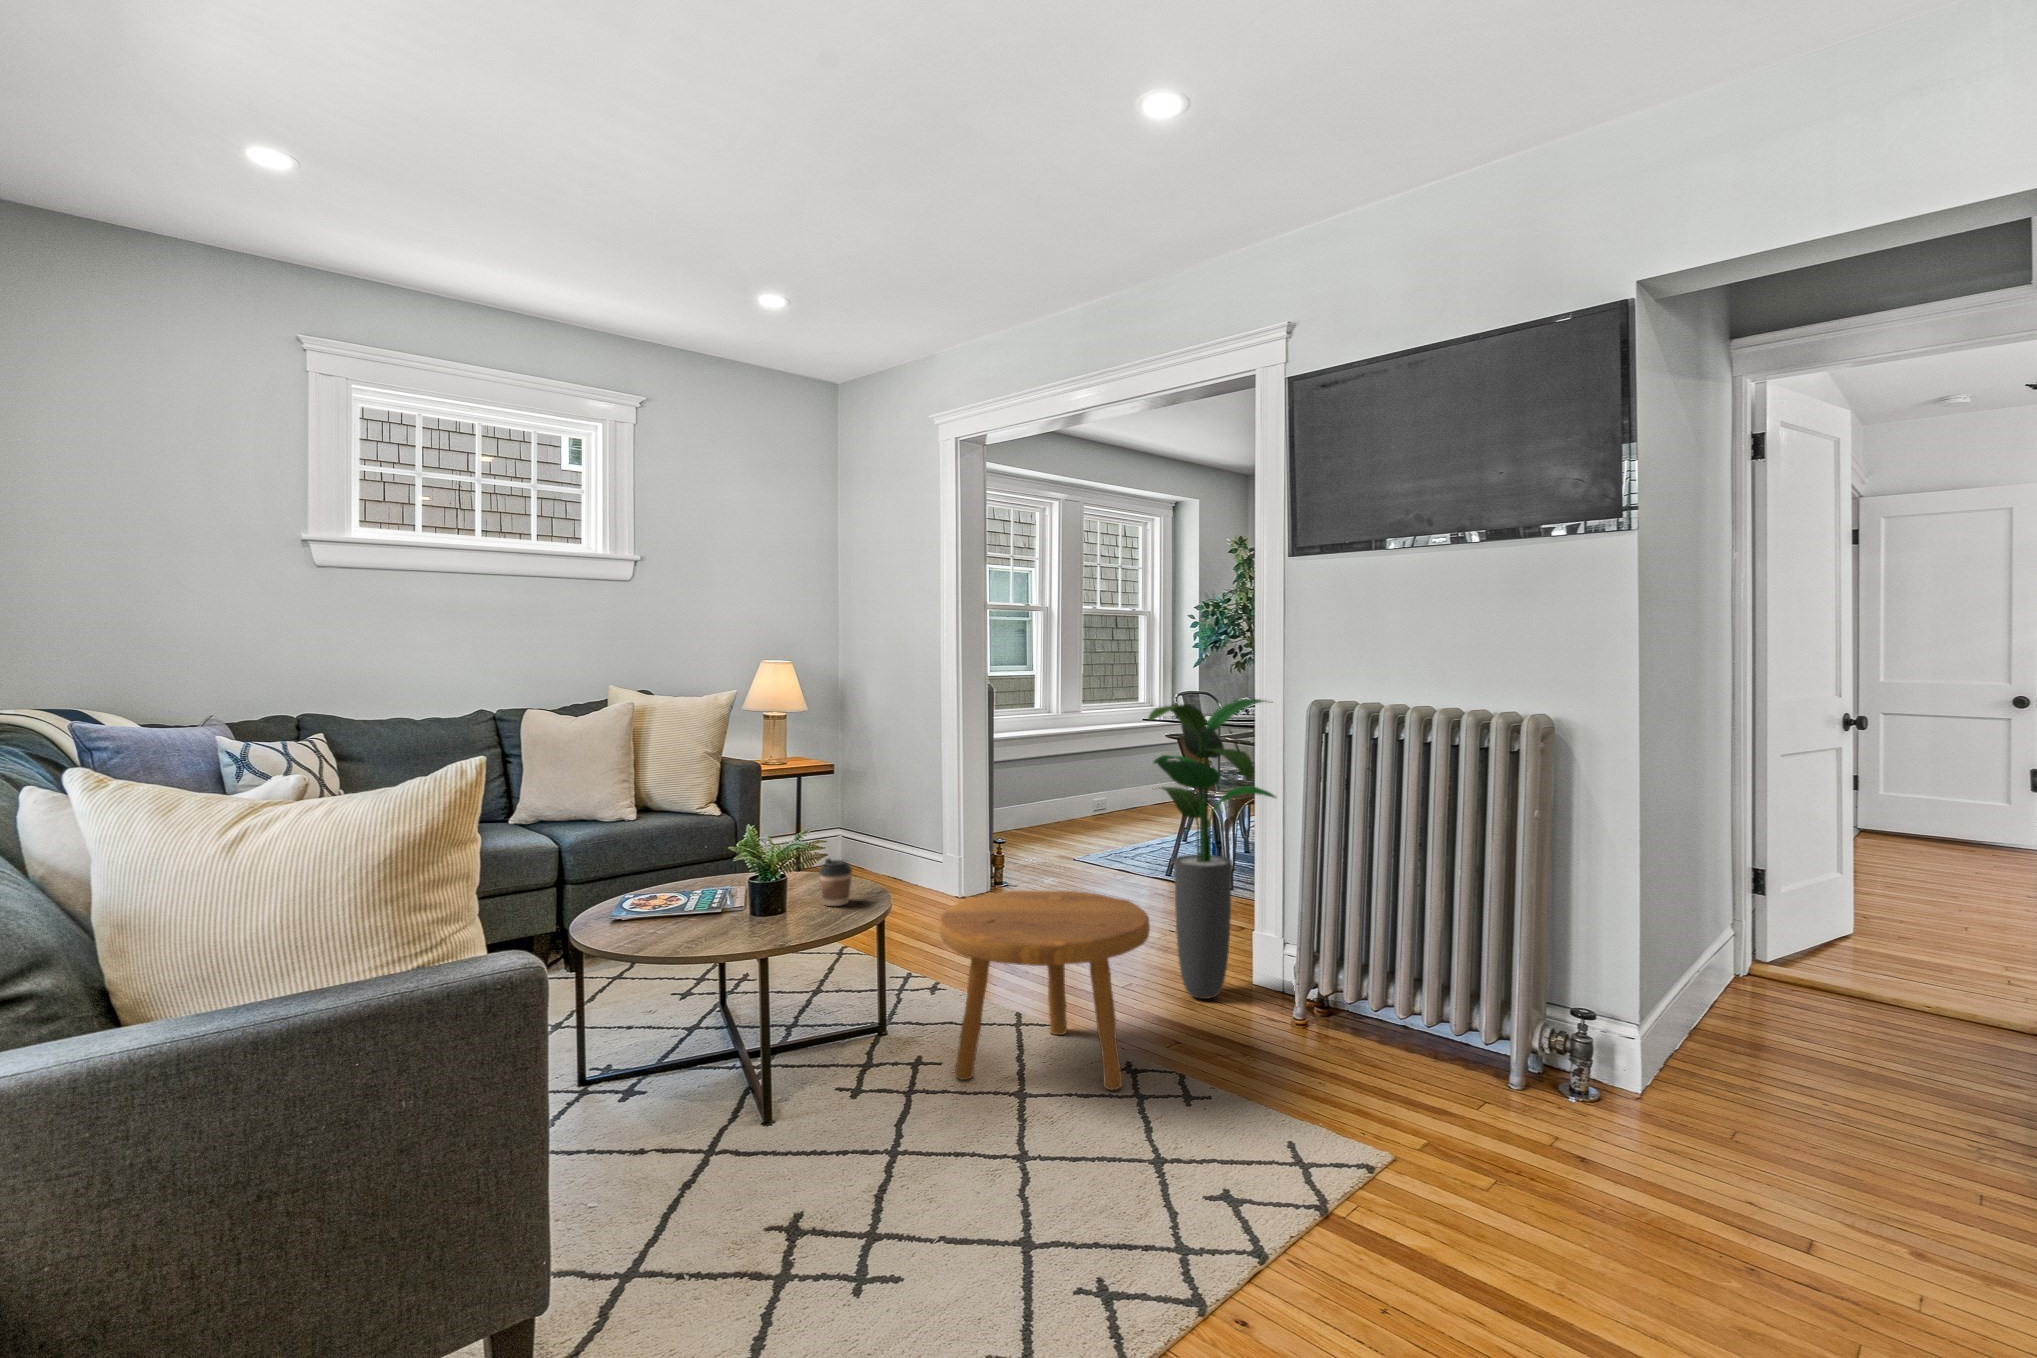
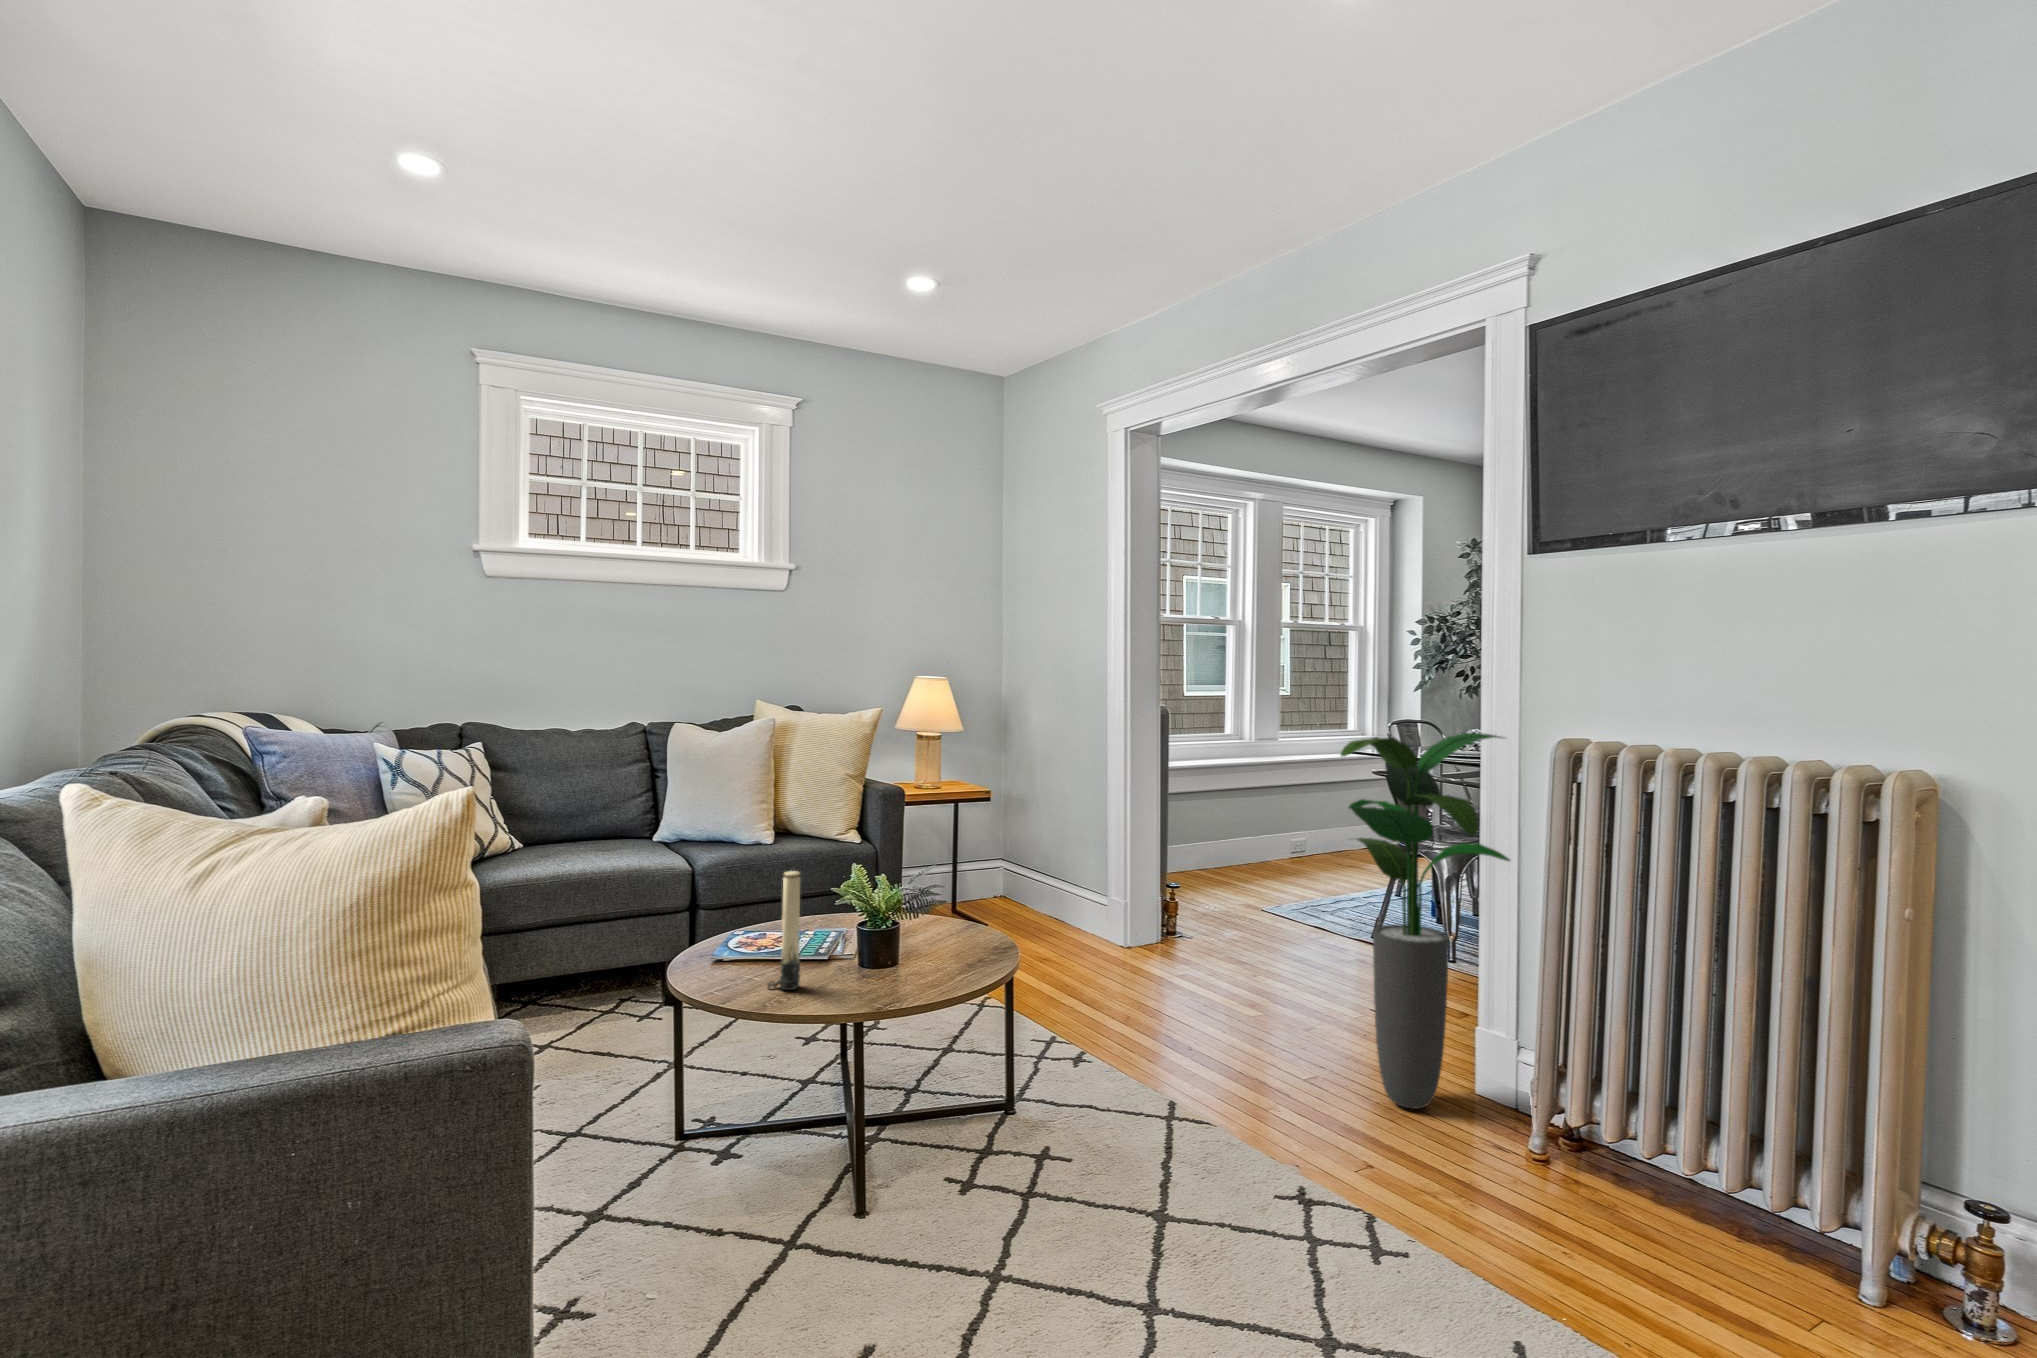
candle: none [678,833,708,936] -> present [767,871,800,990]
coffee cup: present [819,859,852,906] -> none [933,907,972,964]
footstool: present [940,891,1150,1090] -> none [1072,956,1334,1227]

